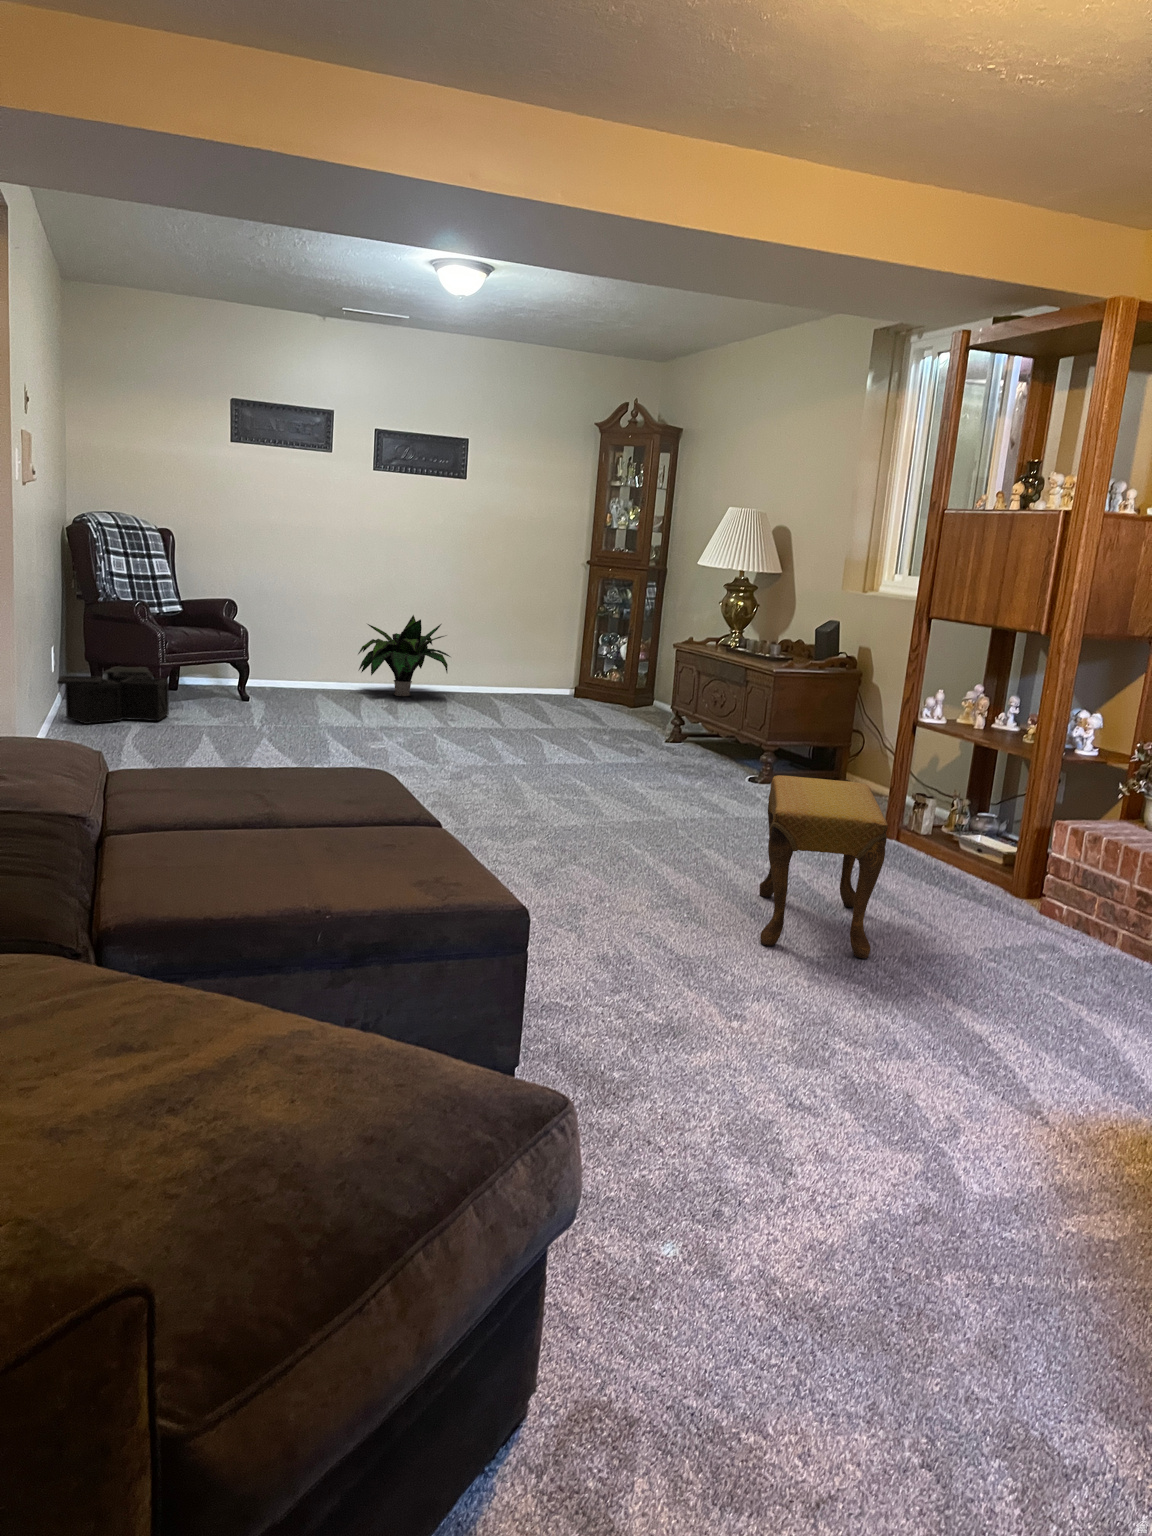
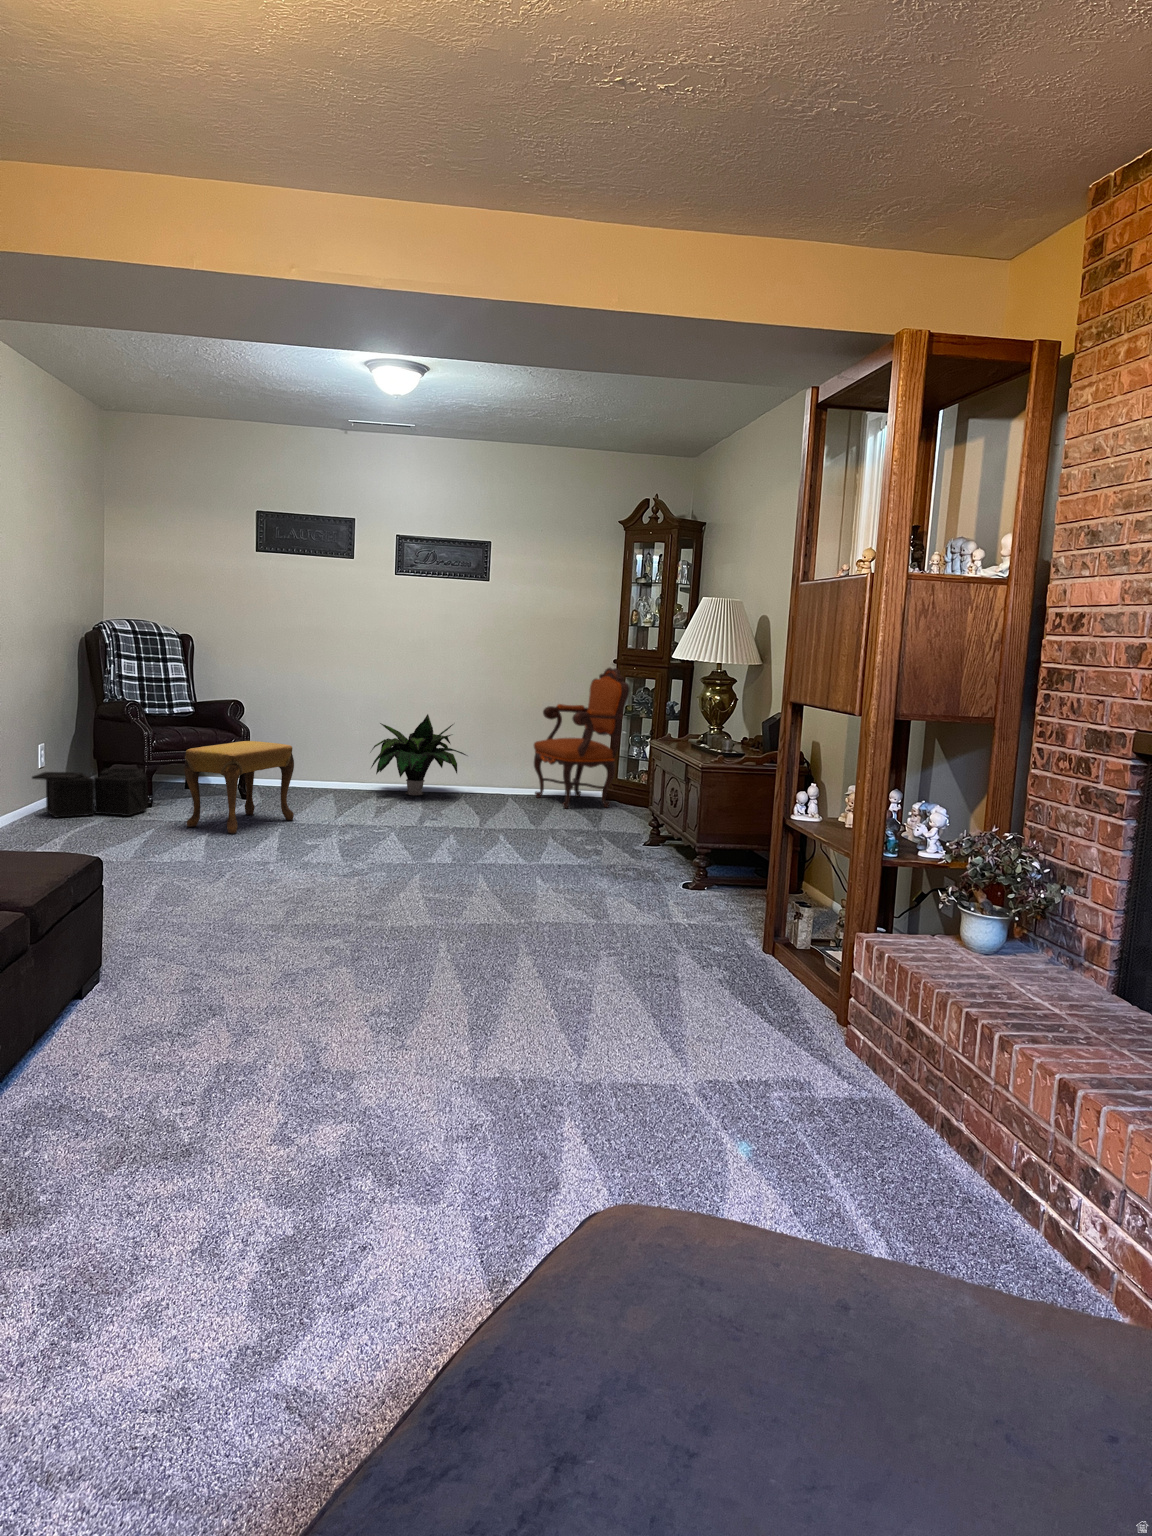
armchair: none [514,570,613,707] -> present [534,668,630,808]
footstool: present [760,775,888,958] -> present [184,741,294,833]

